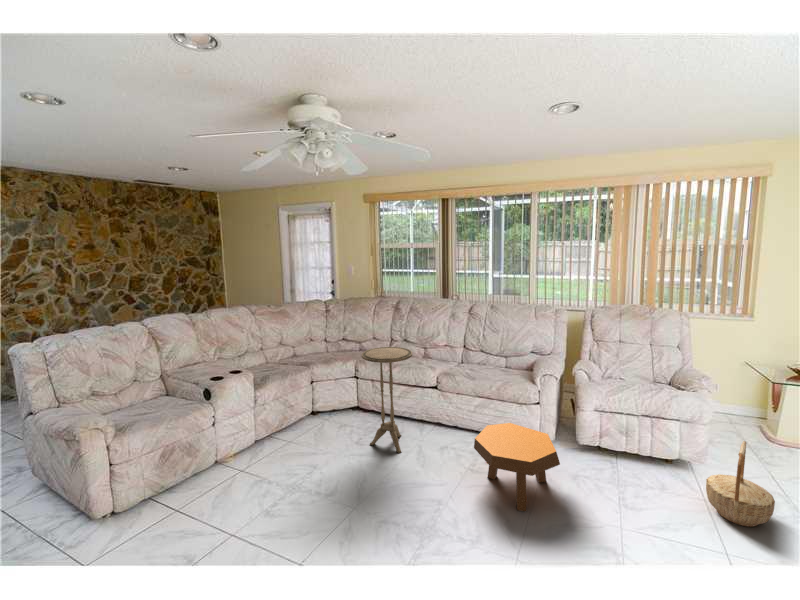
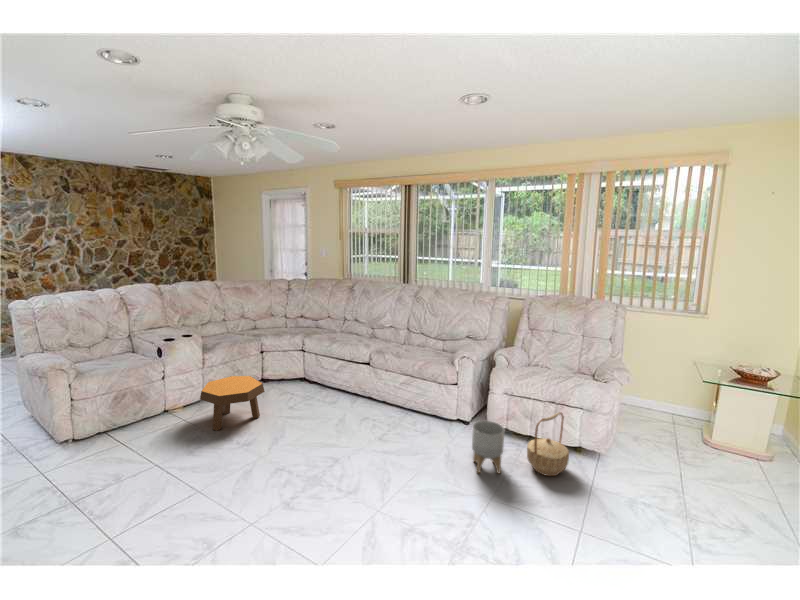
side table: present [362,347,412,453] -> none [290,324,334,411]
footstool: present [474,423,560,511] -> present [200,376,265,431]
planter: none [642,459,694,533] -> present [472,421,505,474]

